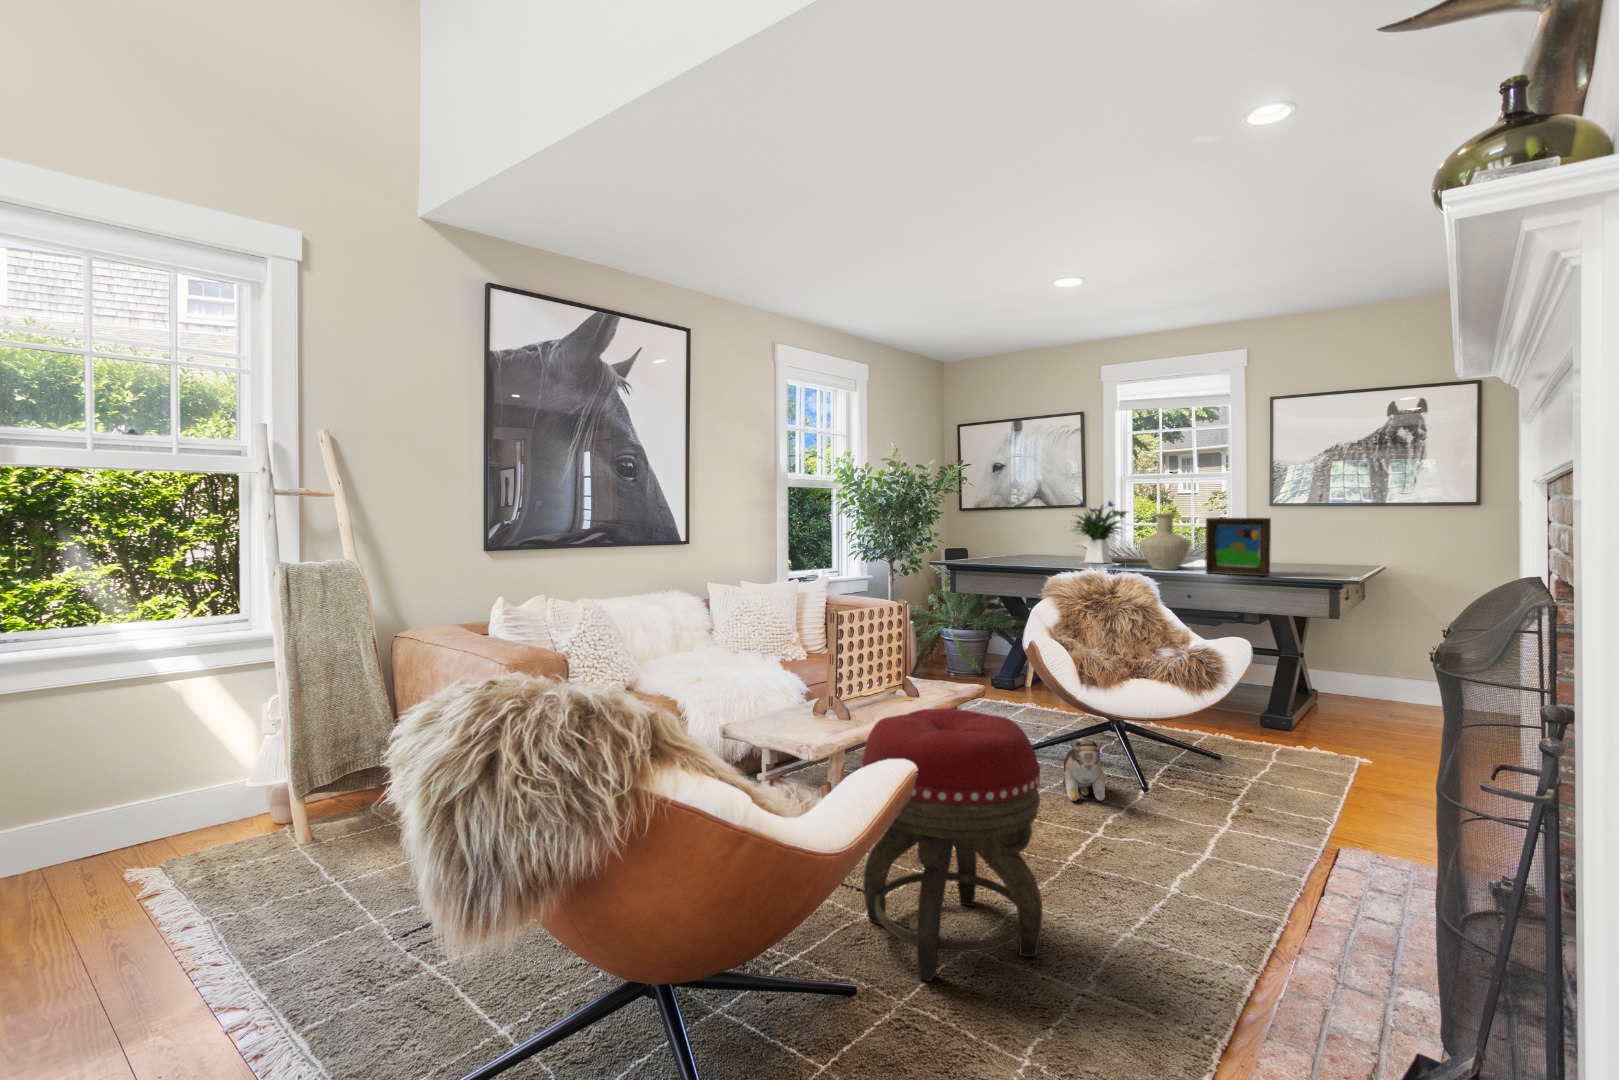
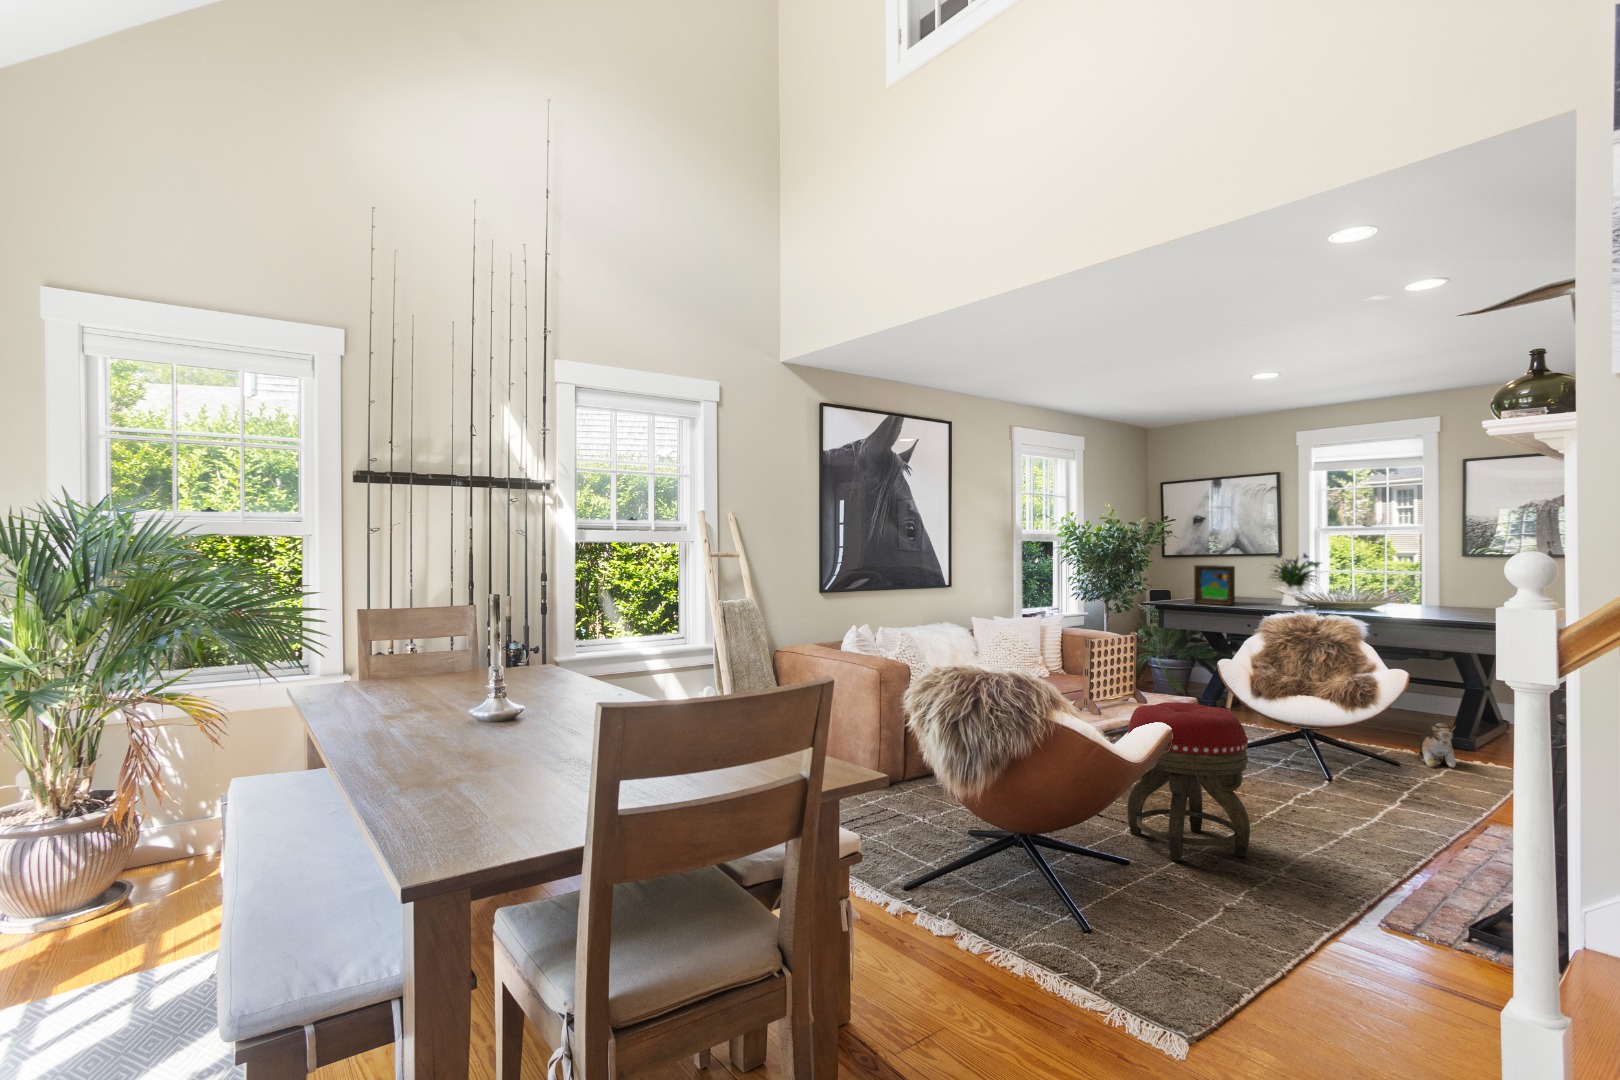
vase: present [1140,513,1190,570] -> none [1332,566,1378,613]
picture frame: present [1205,518,1271,576] -> present [1194,565,1235,605]
plush toy: present [1063,737,1105,801] -> present [1418,723,1456,767]

